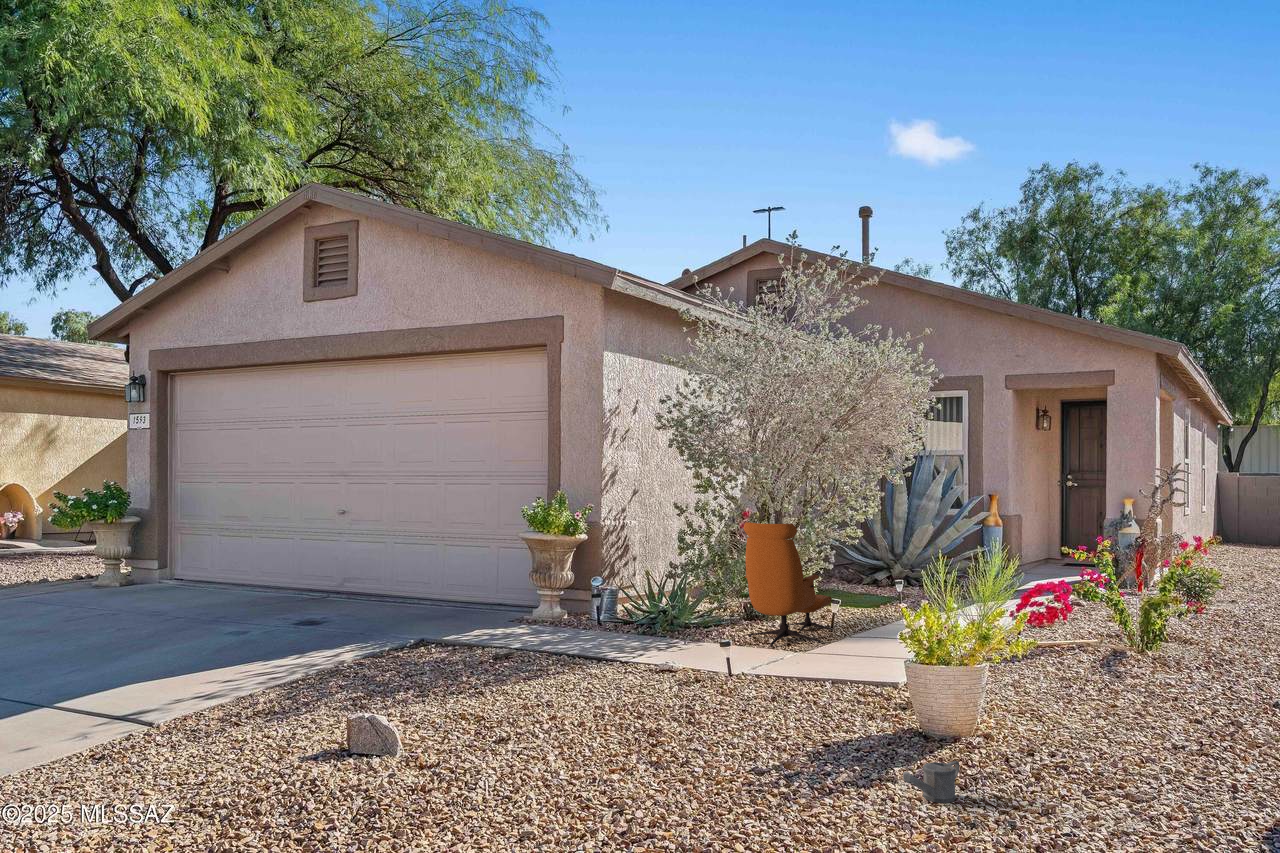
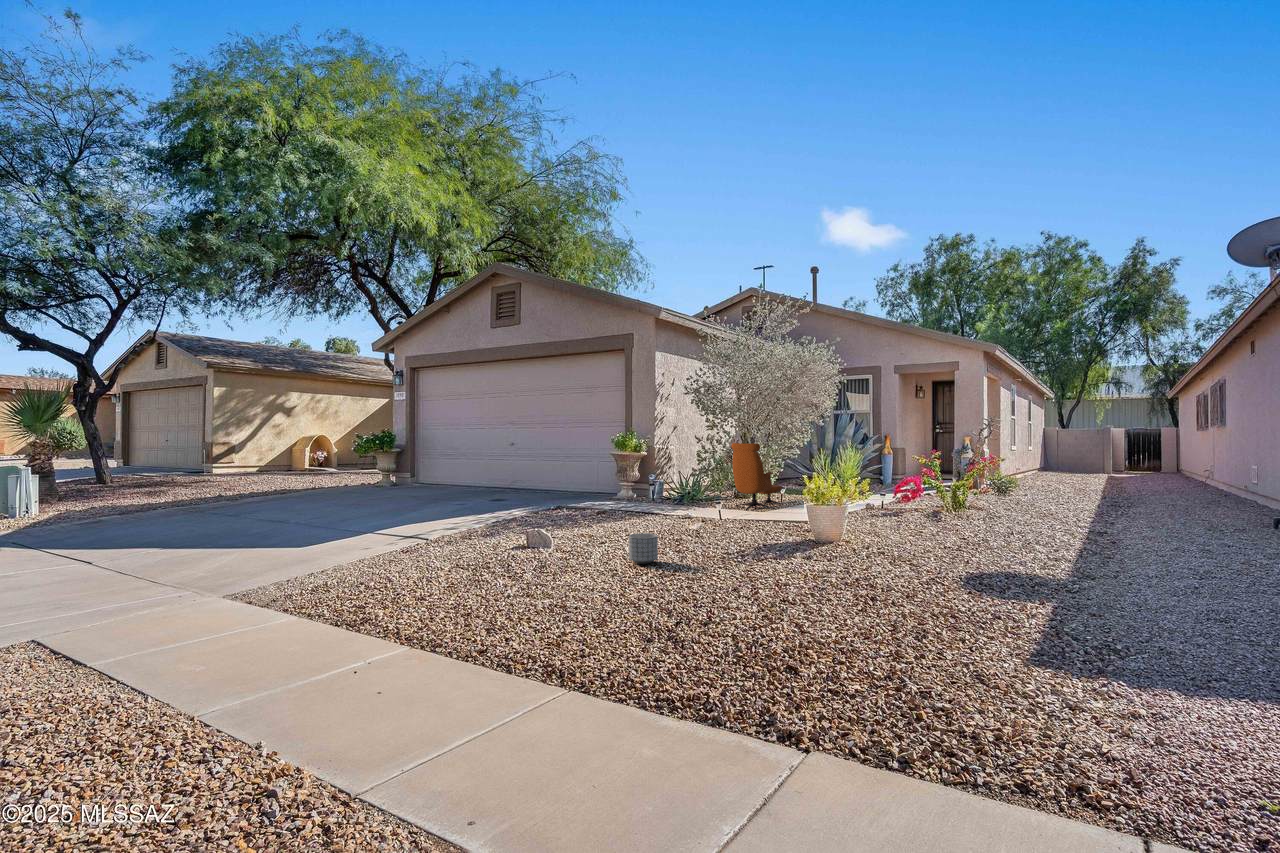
planter: none [562,737,622,807] -> present [629,533,658,564]
watering can: present [903,761,959,803] -> none [794,546,825,564]

